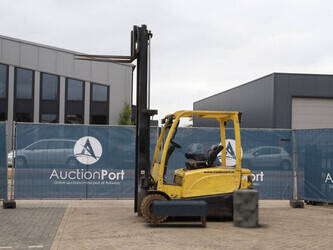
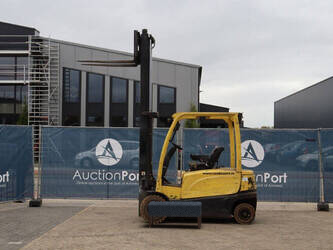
trash can: present [233,188,259,228] -> none [230,190,256,230]

